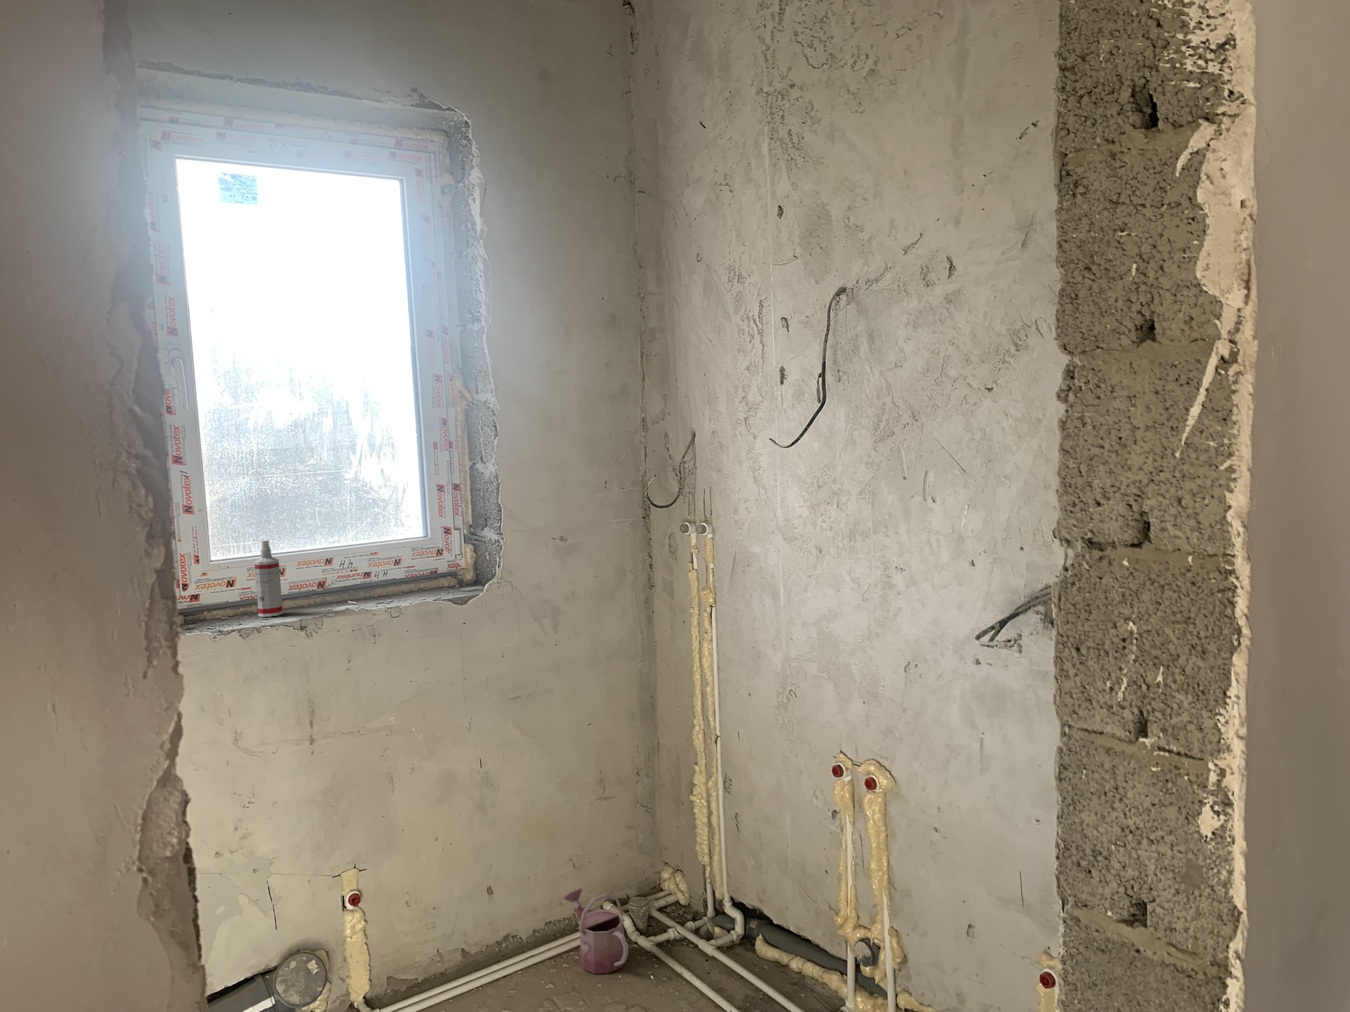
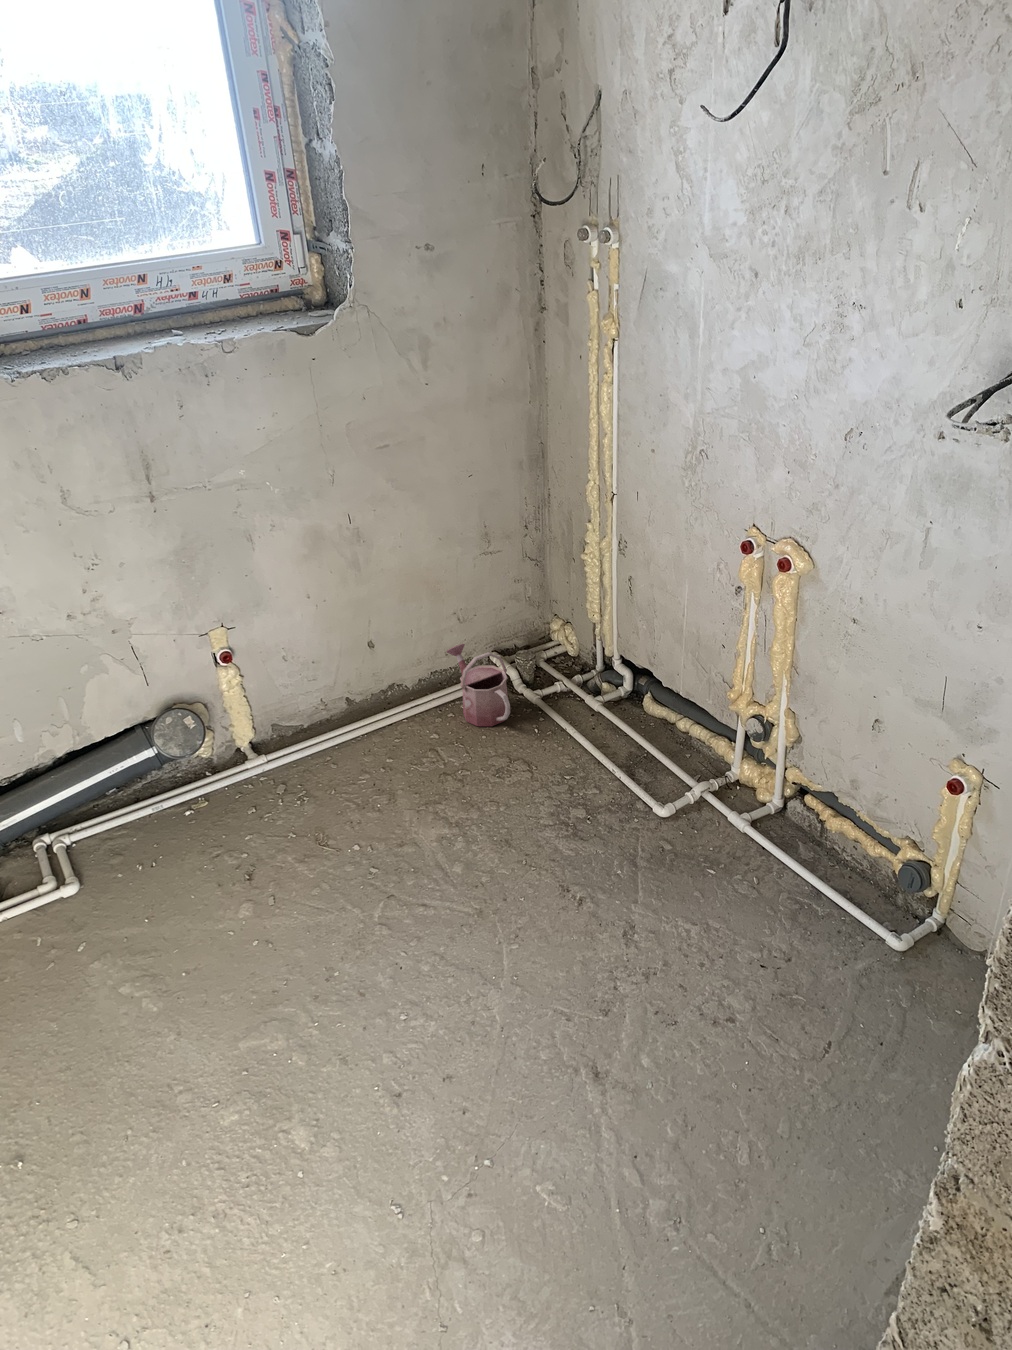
spray bottle: present [254,540,283,617] -> none [46,256,95,356]

